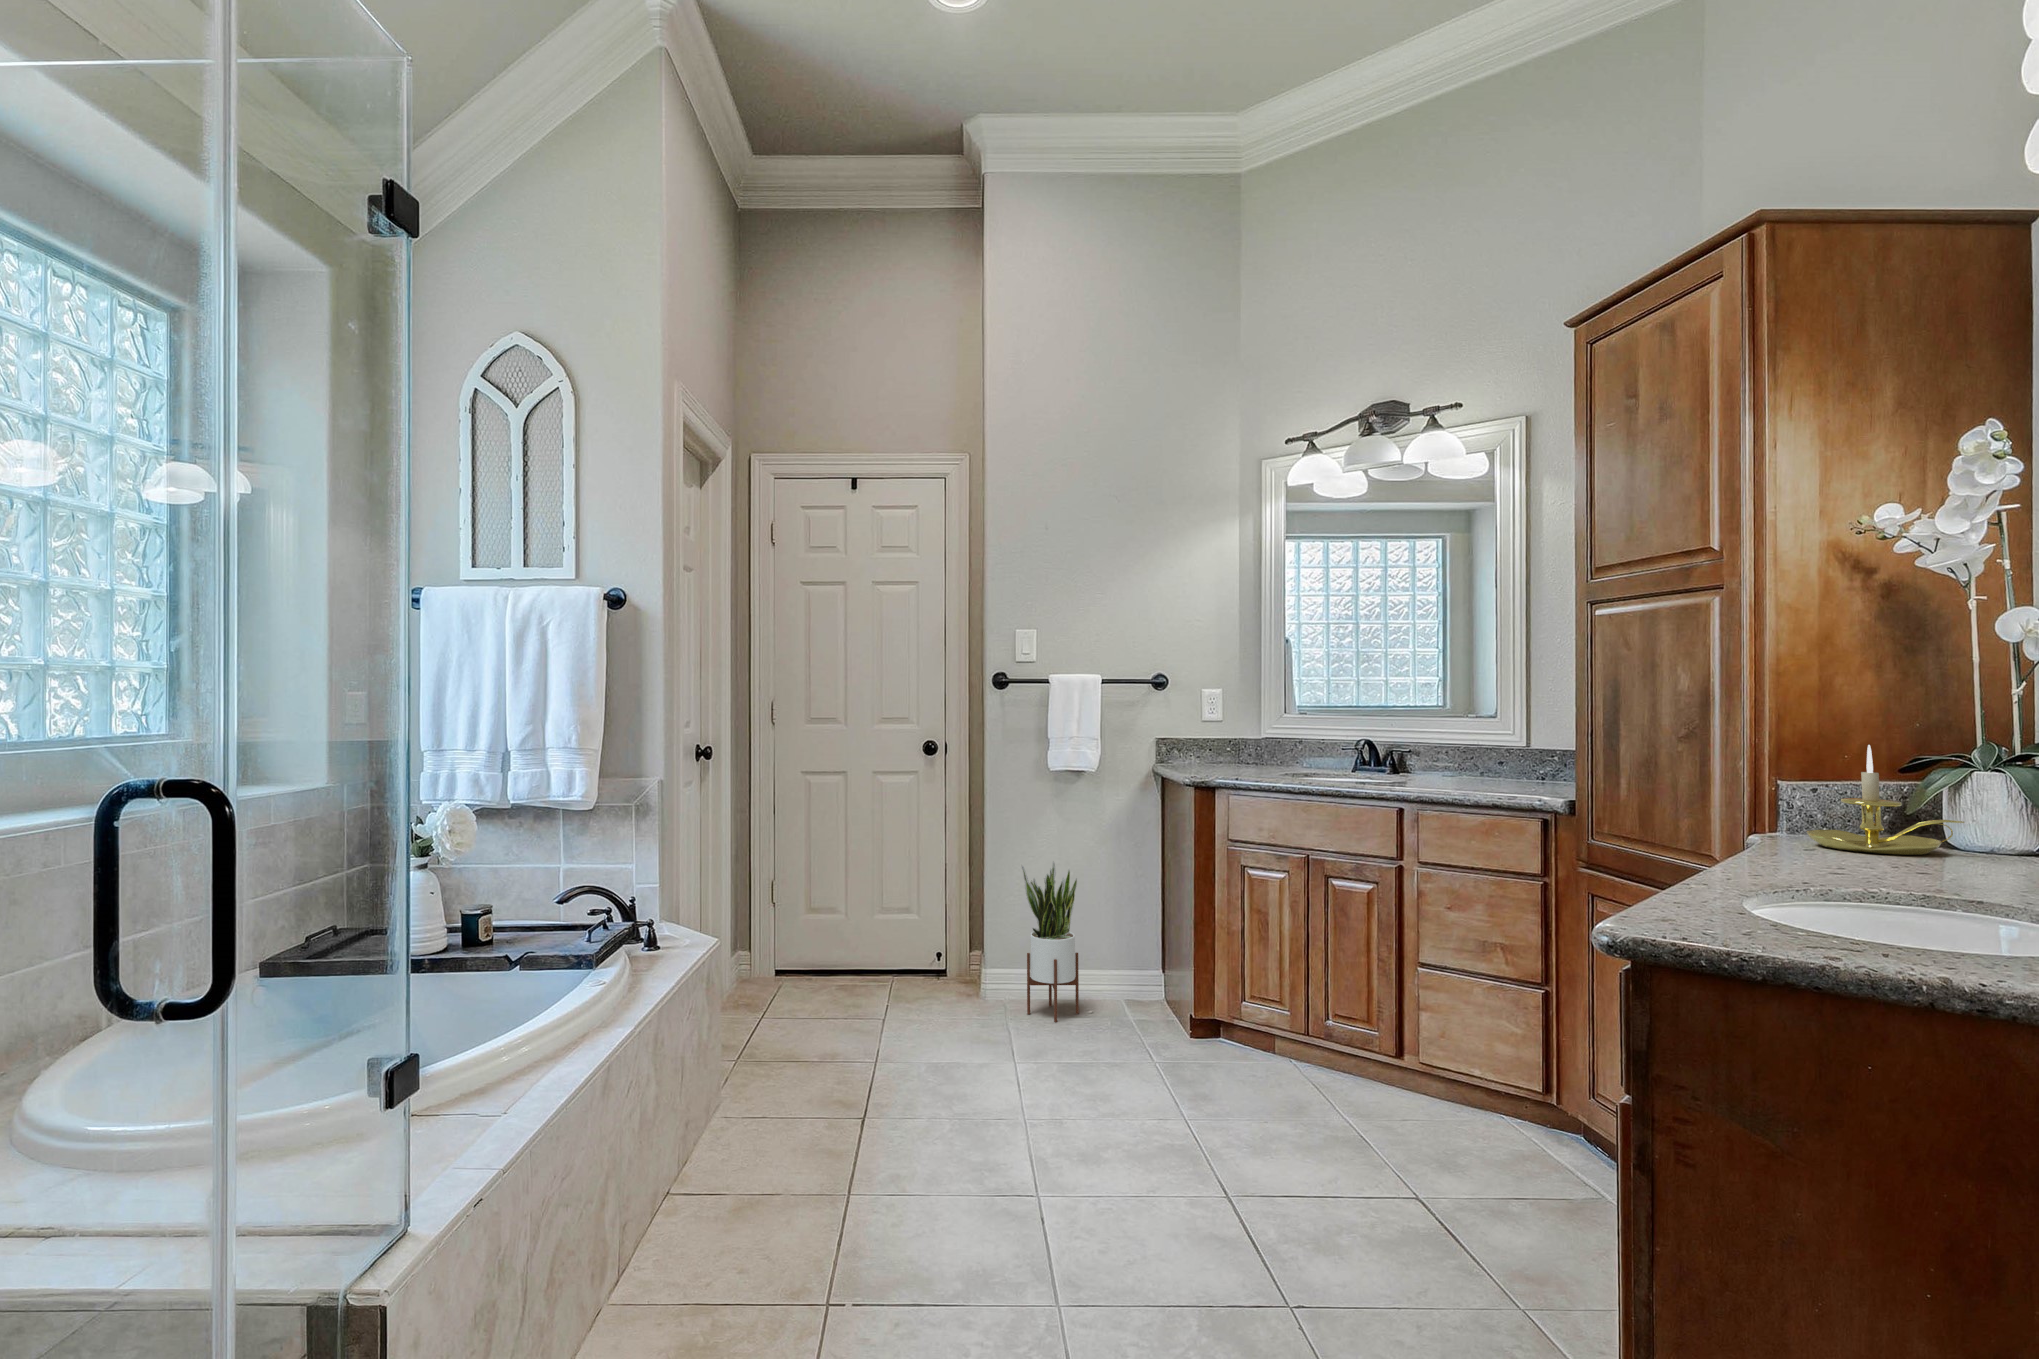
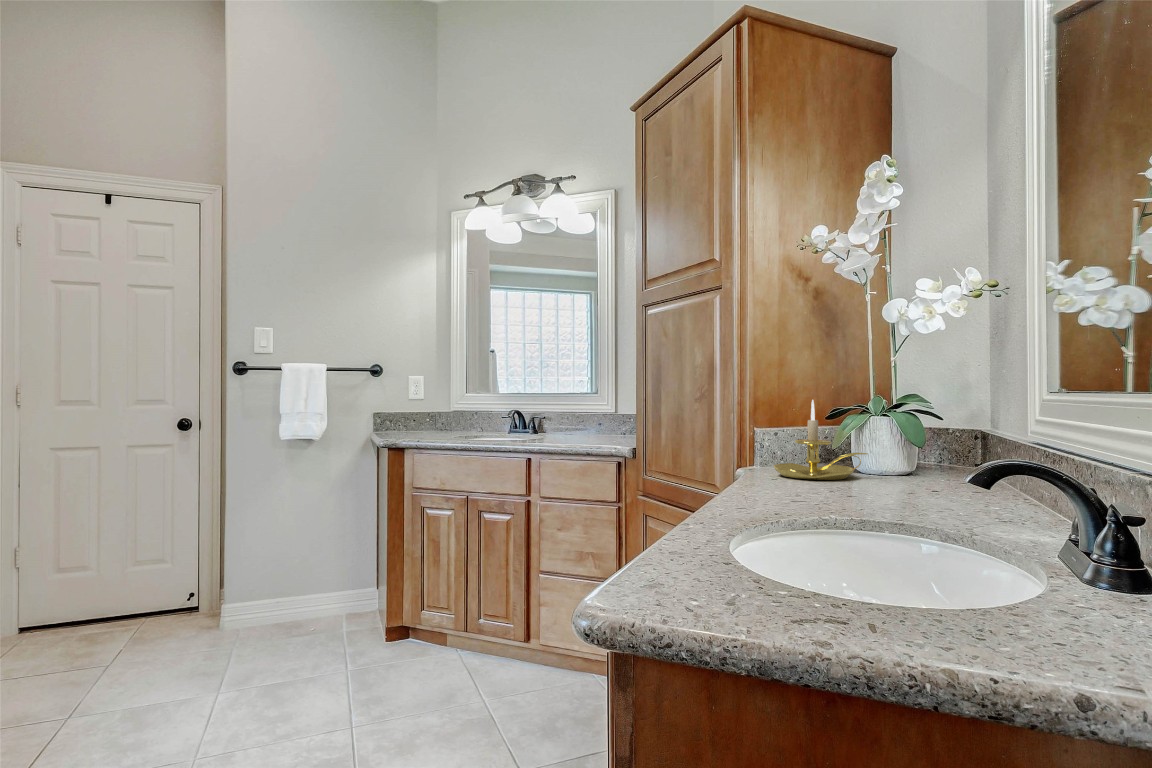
potted plant: present [1021,861,1079,1022] -> none [250,514,304,641]

